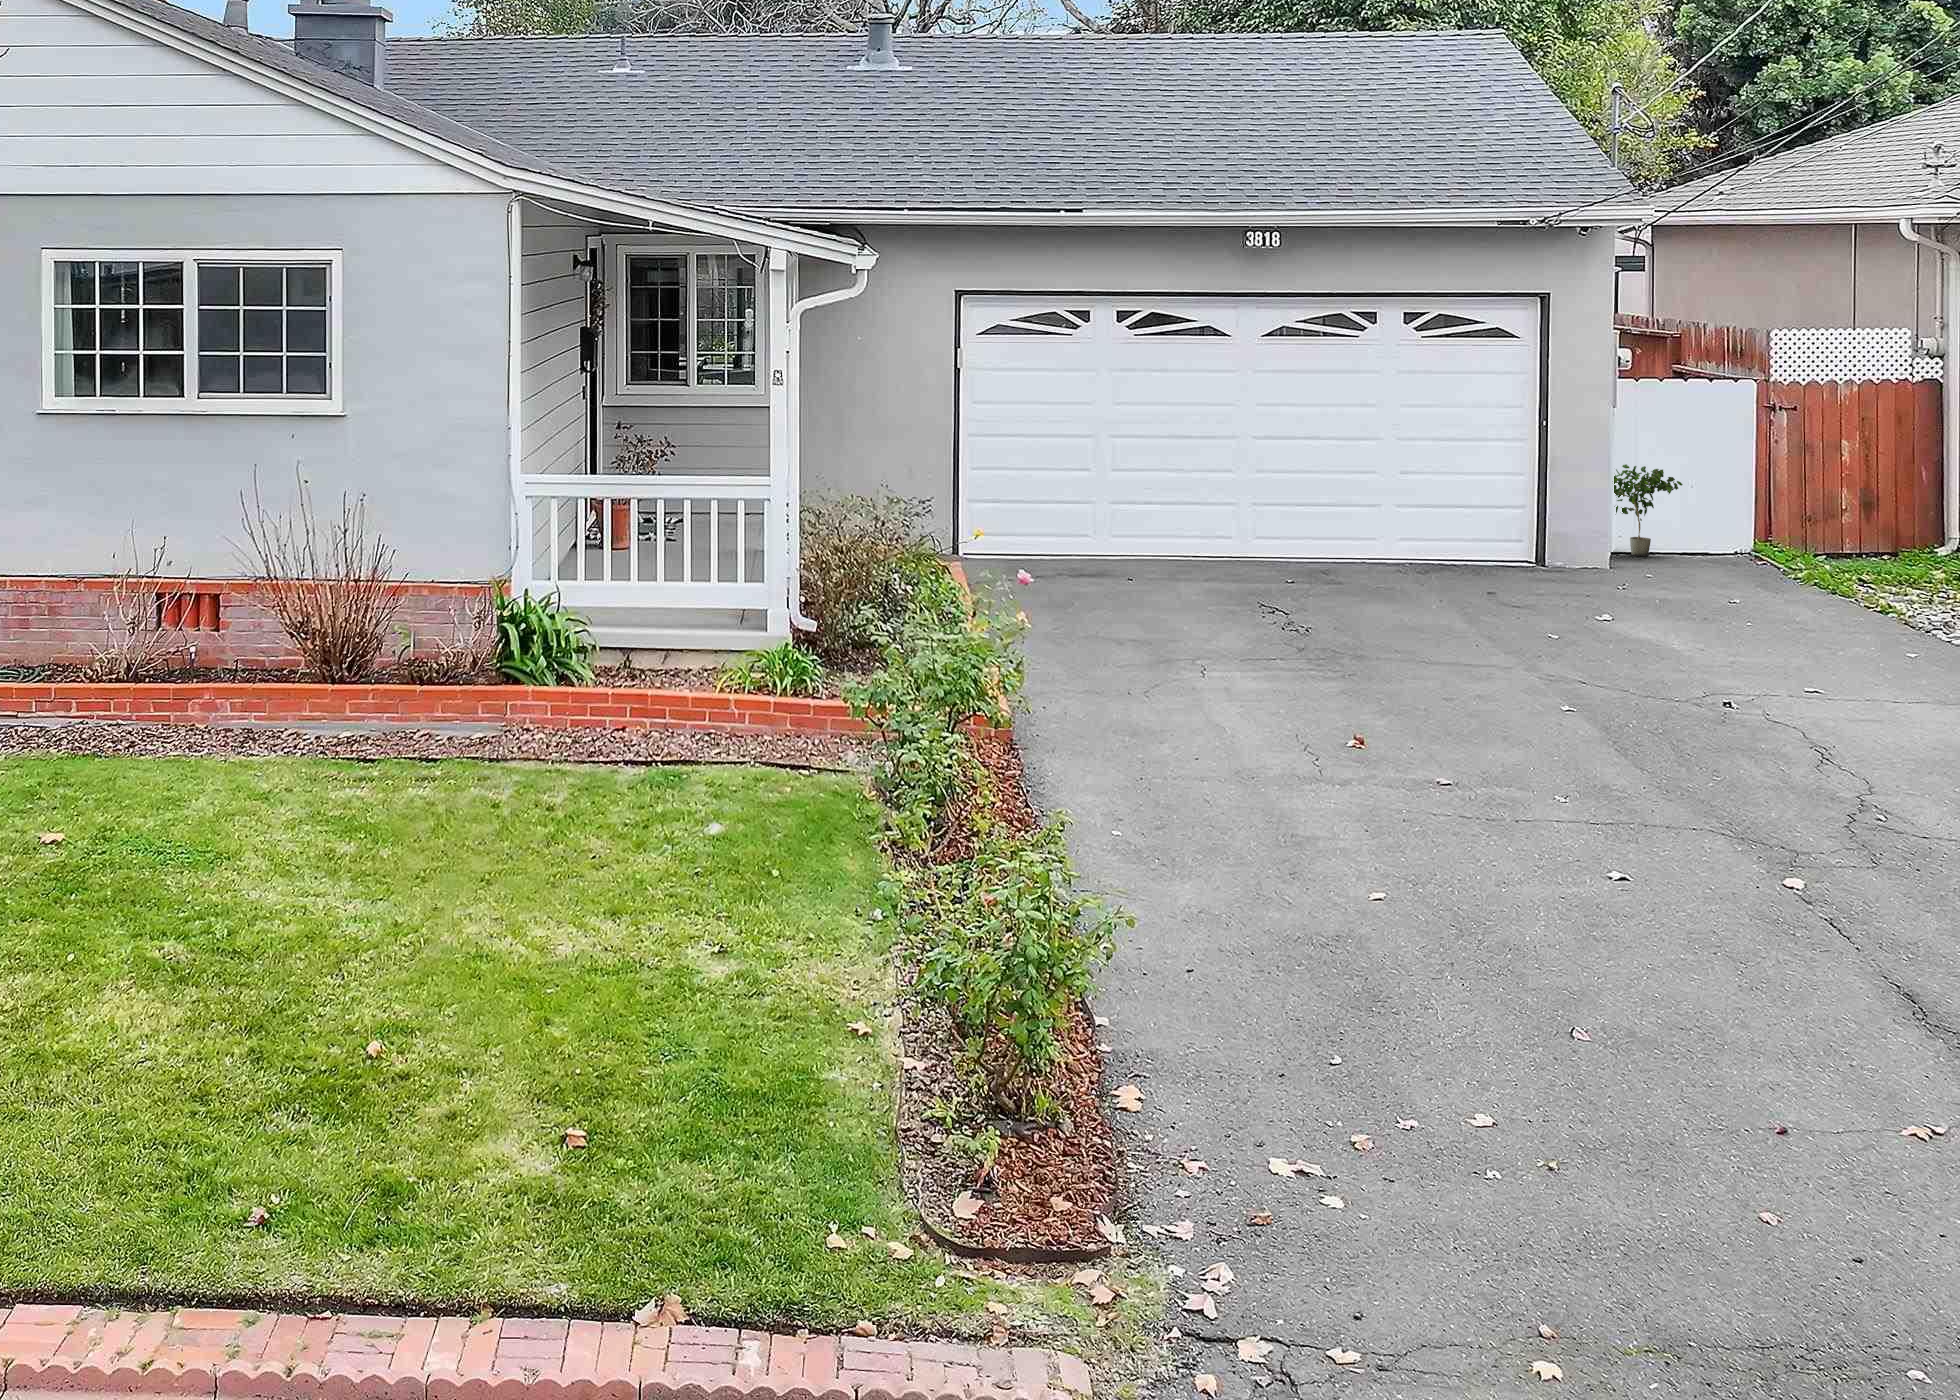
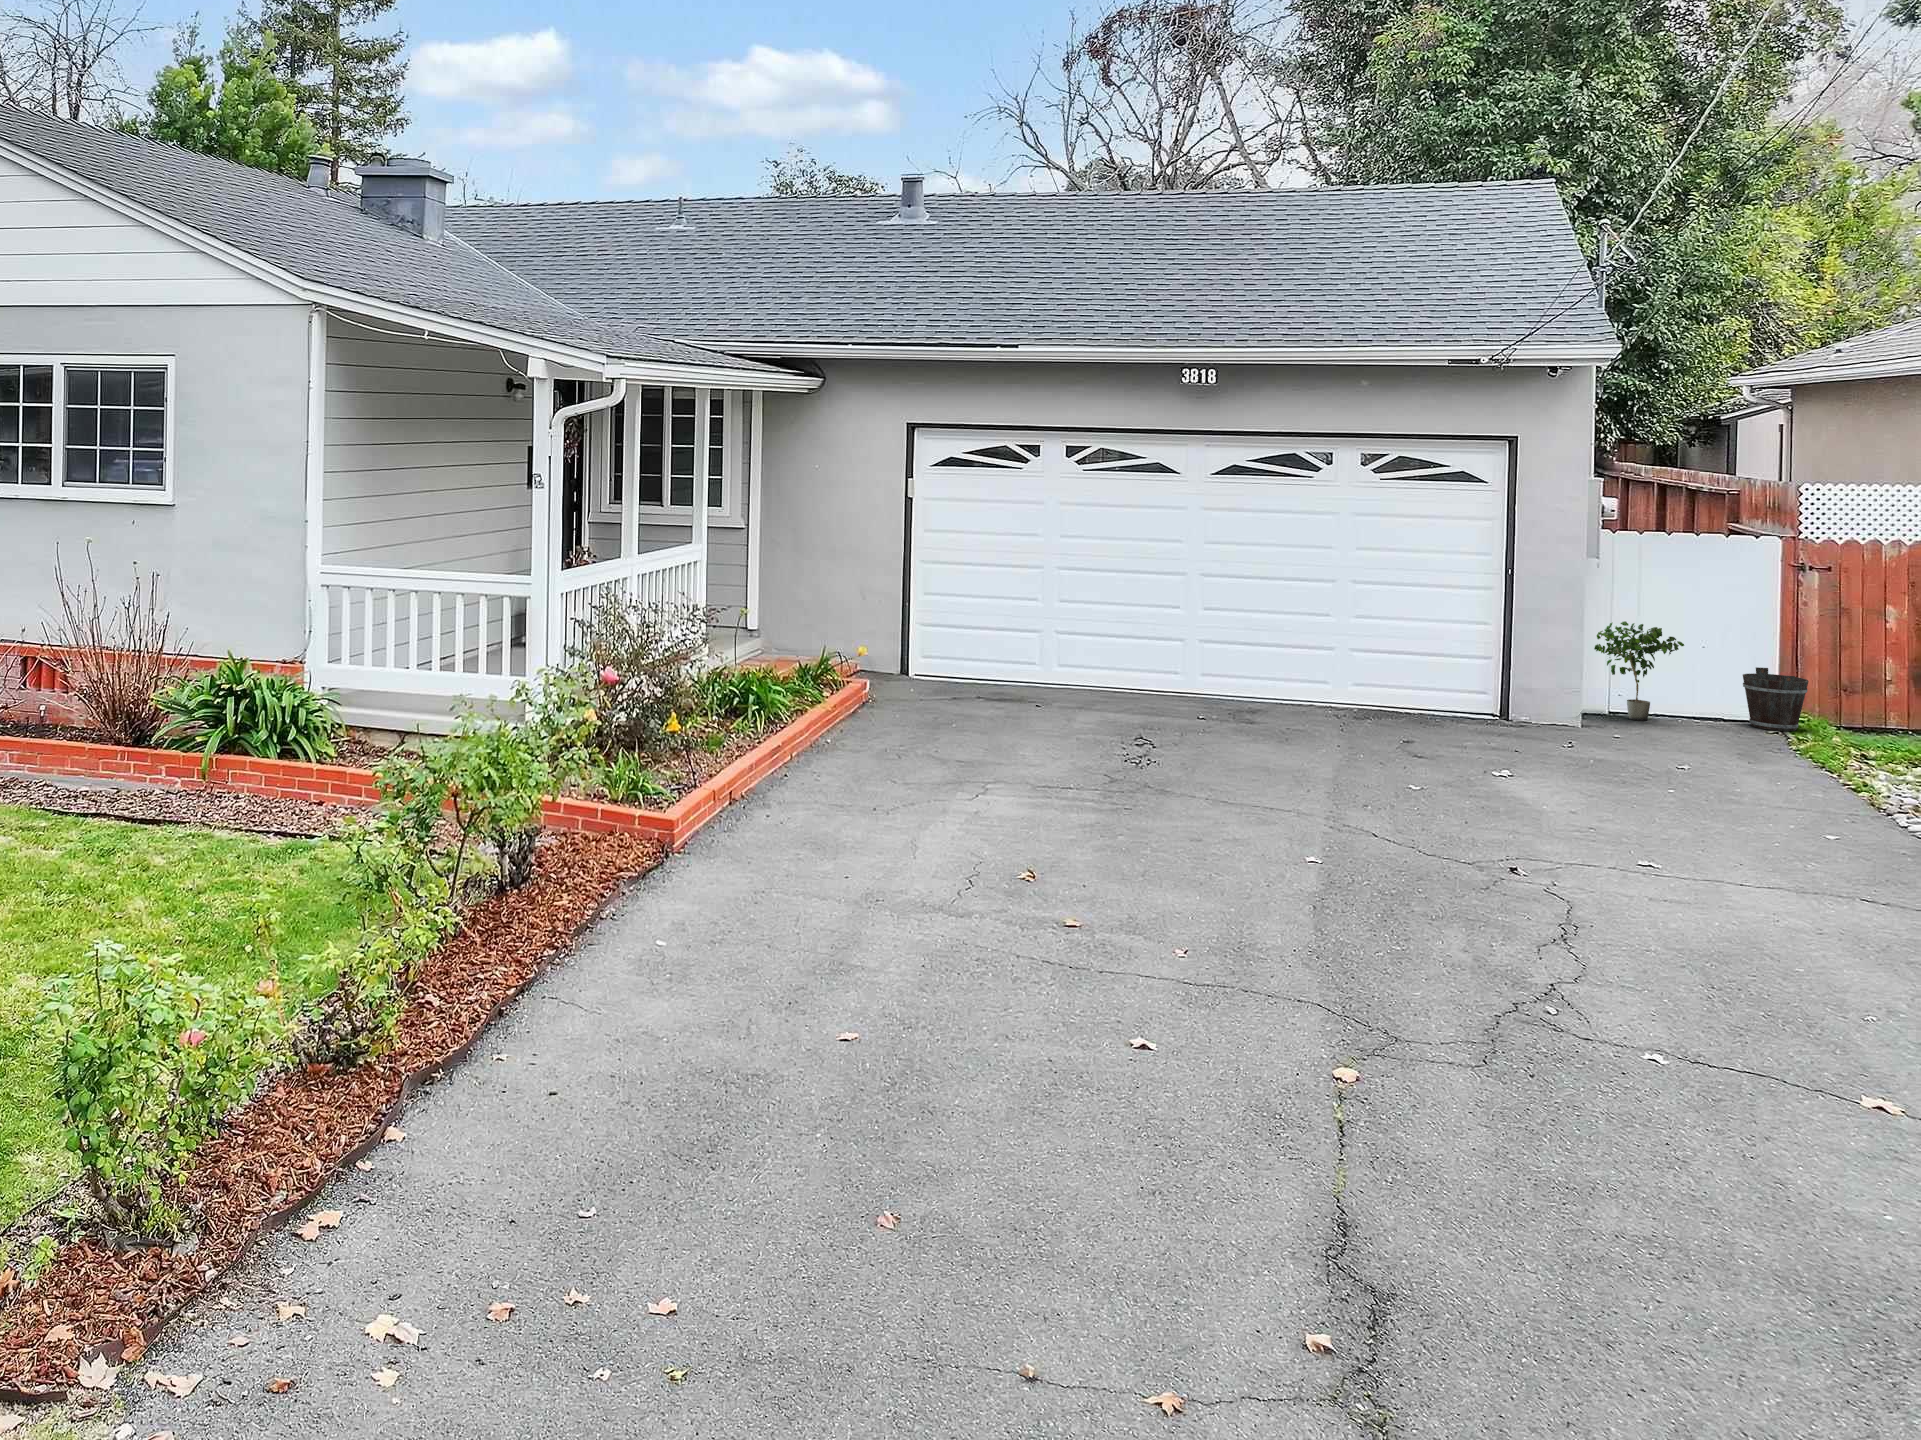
bucket: none [1725,501,1783,558] -> present [1743,667,1809,731]

